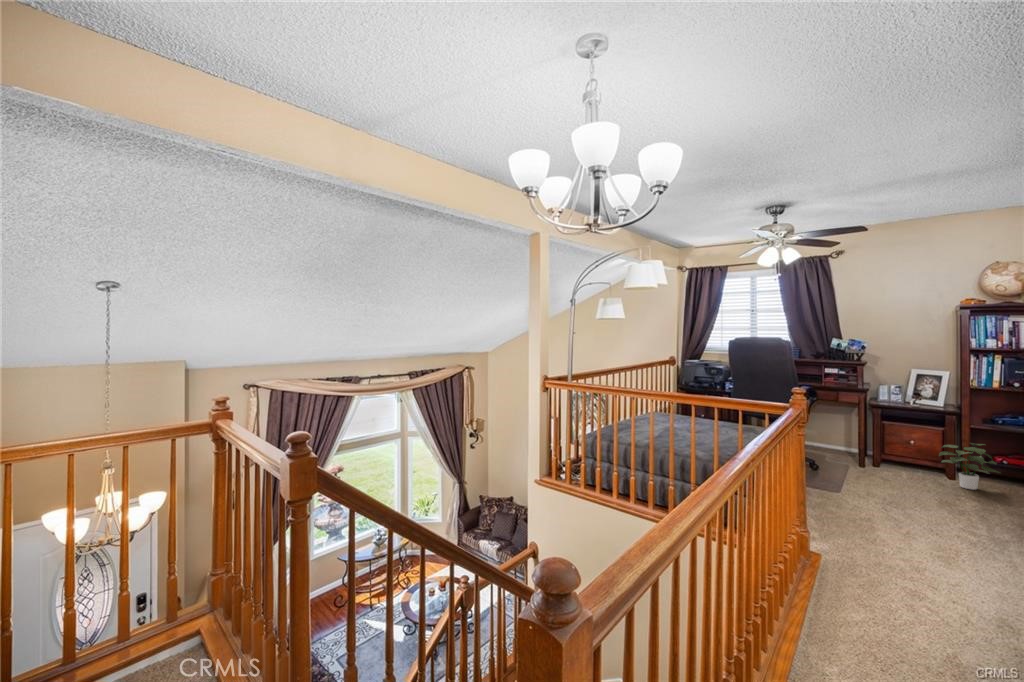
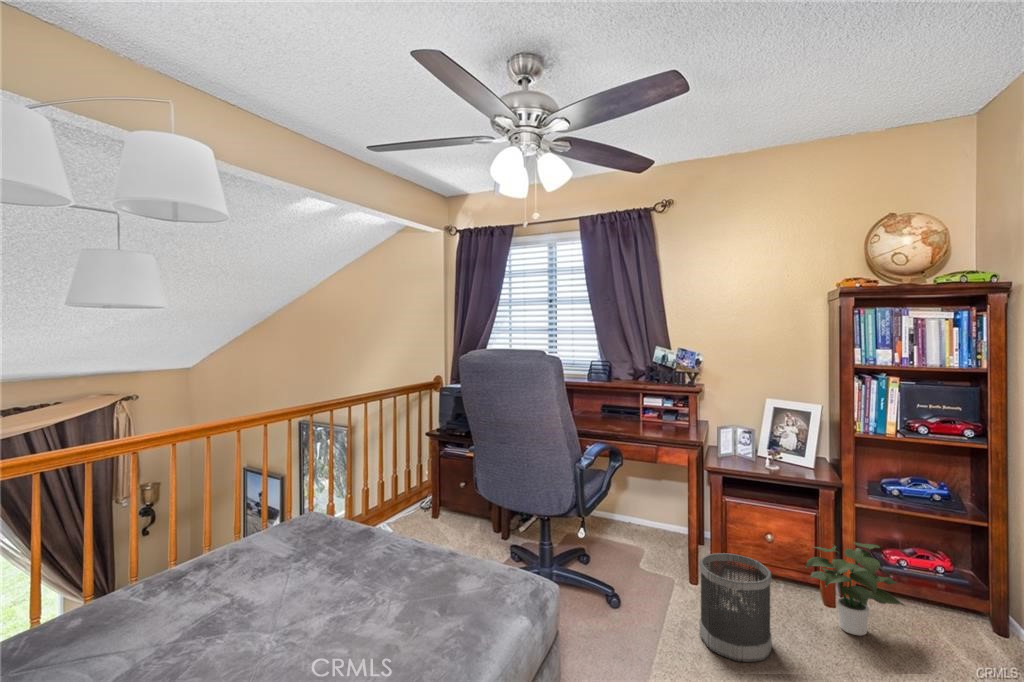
wastebasket: none [875,446,919,494] -> present [699,553,772,662]

